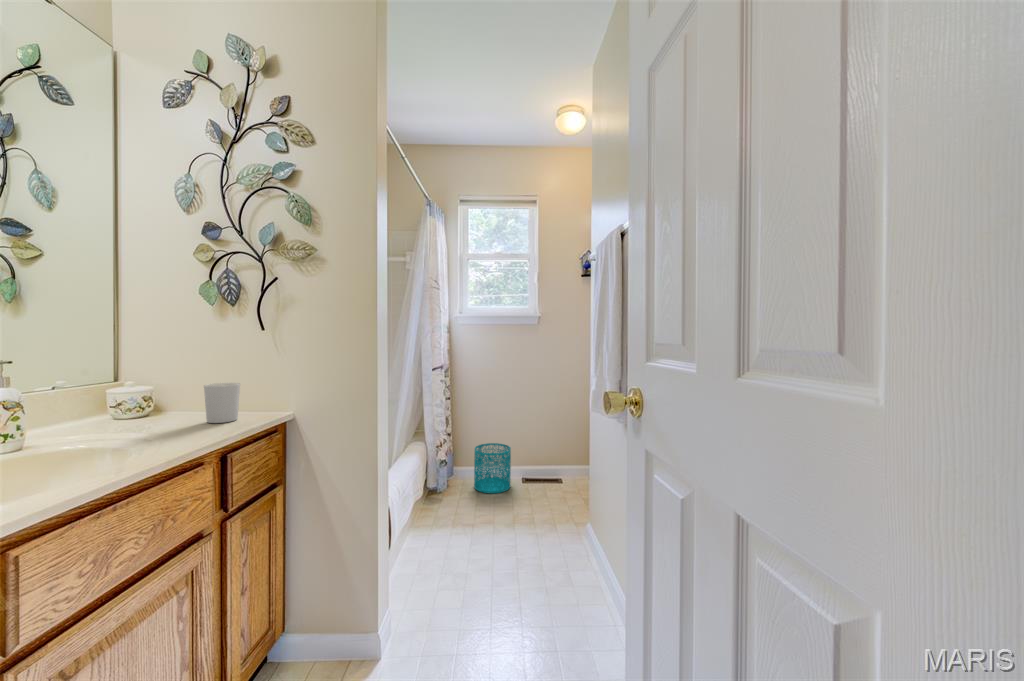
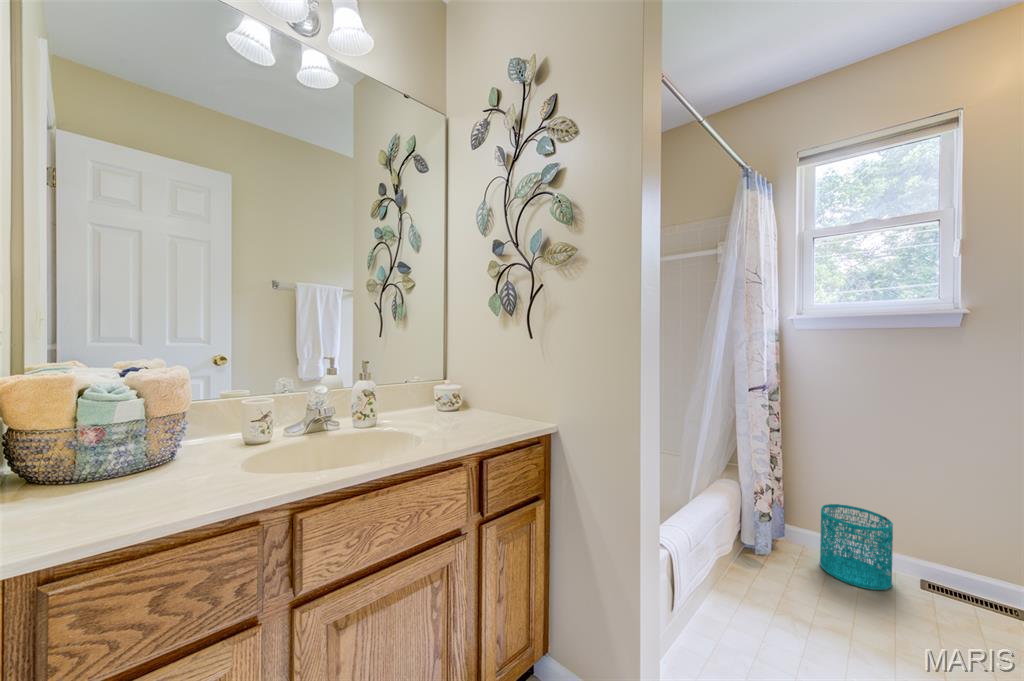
candle holder: present [204,383,240,423] -> none [481,388,509,427]

